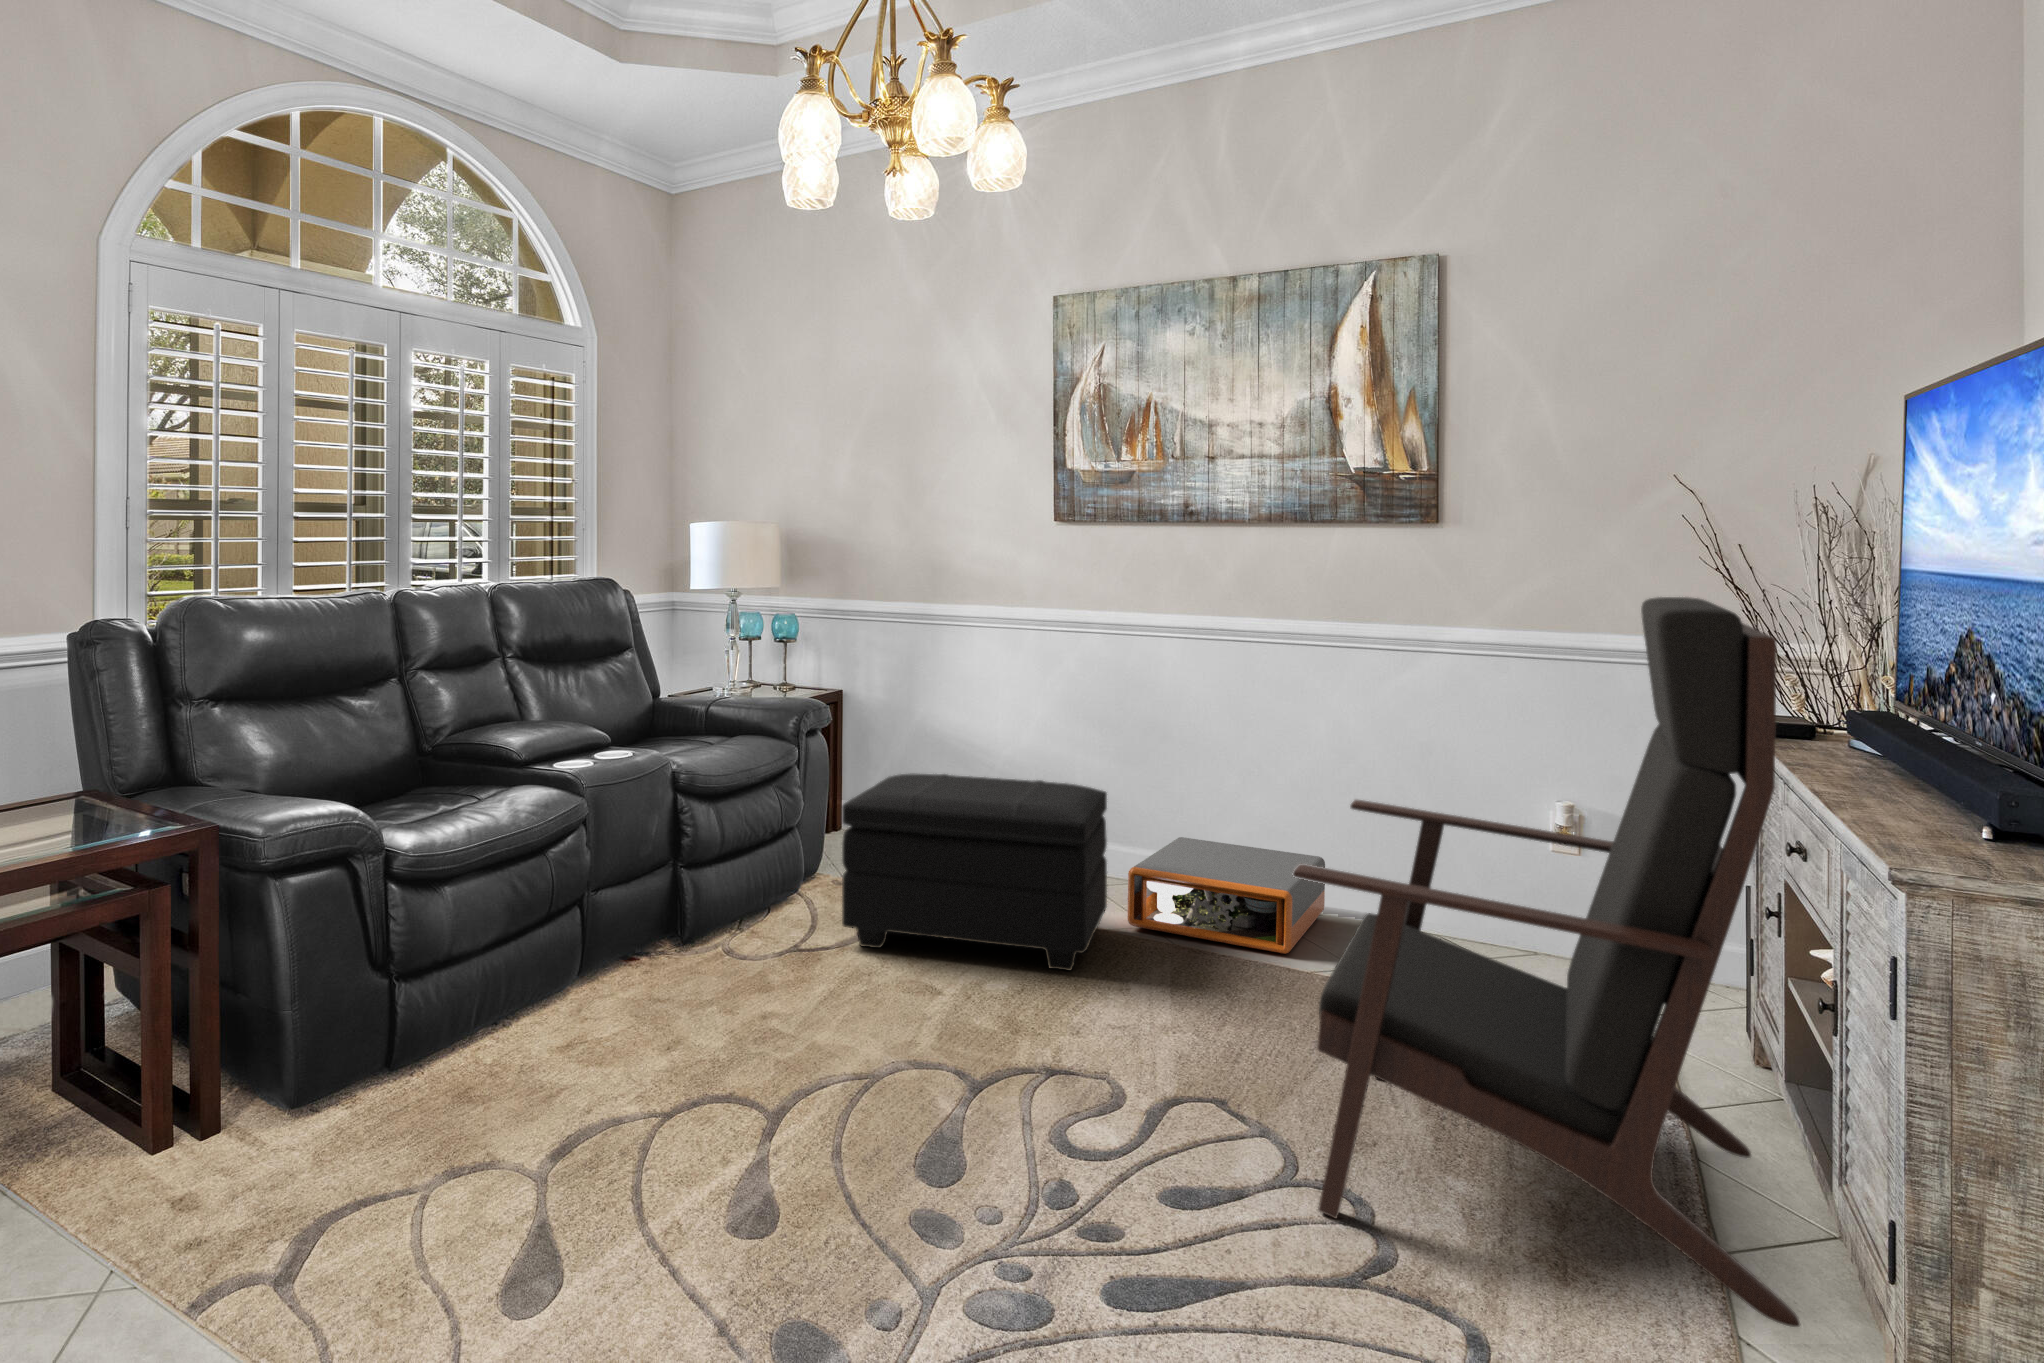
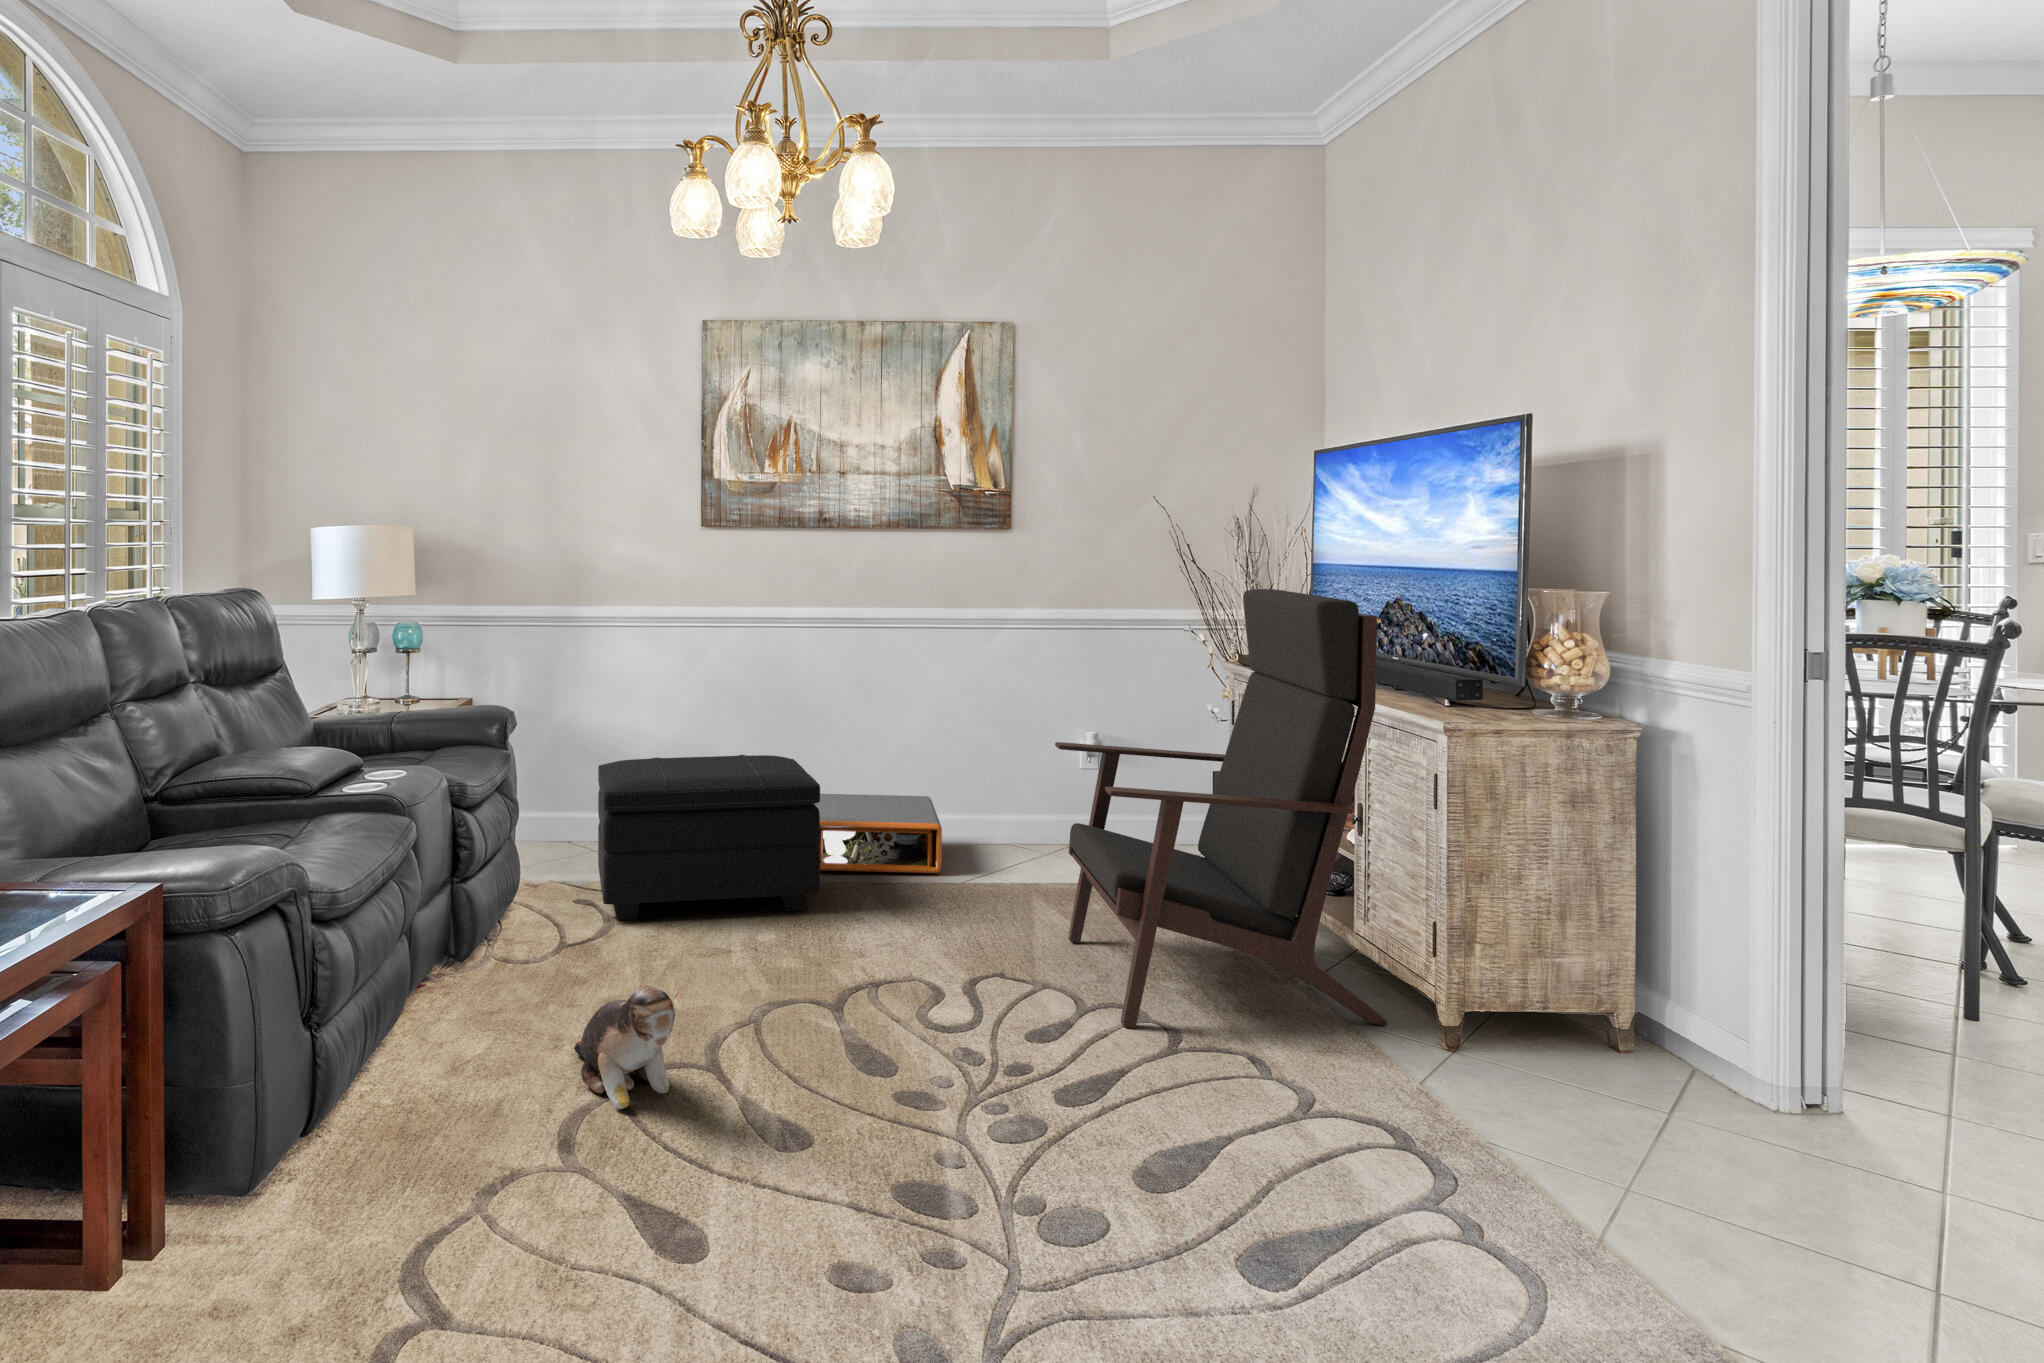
plush toy: none [593,1017,683,1153] -> present [574,986,683,1109]

